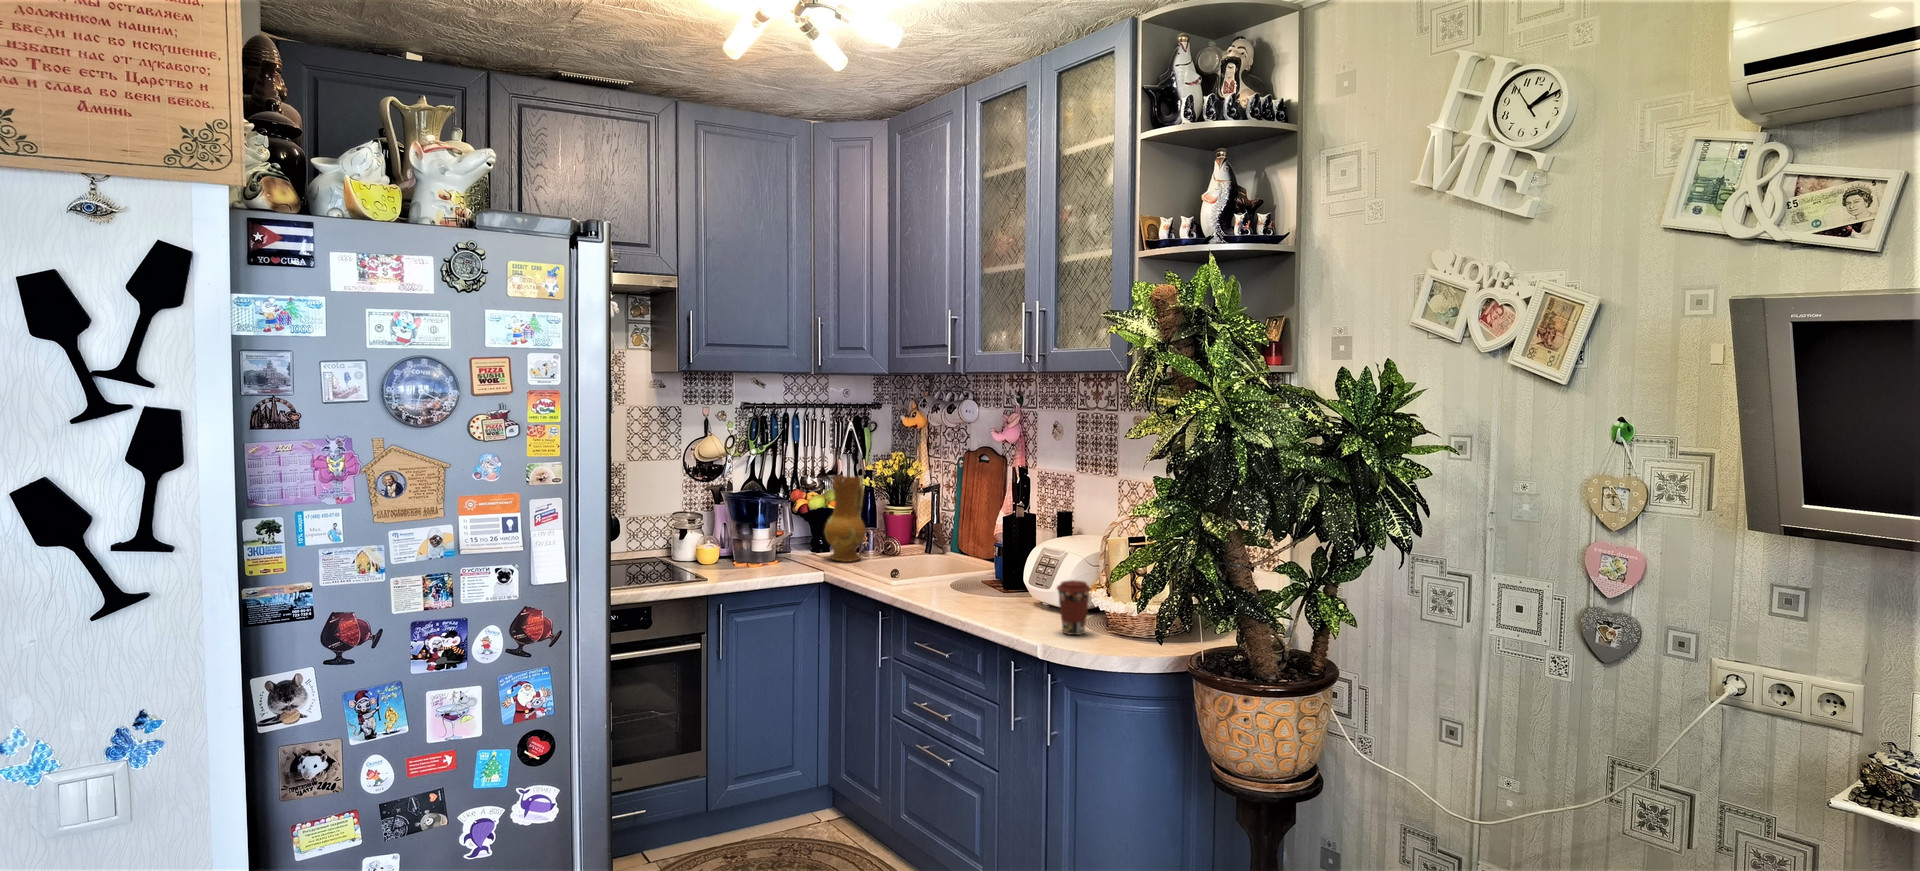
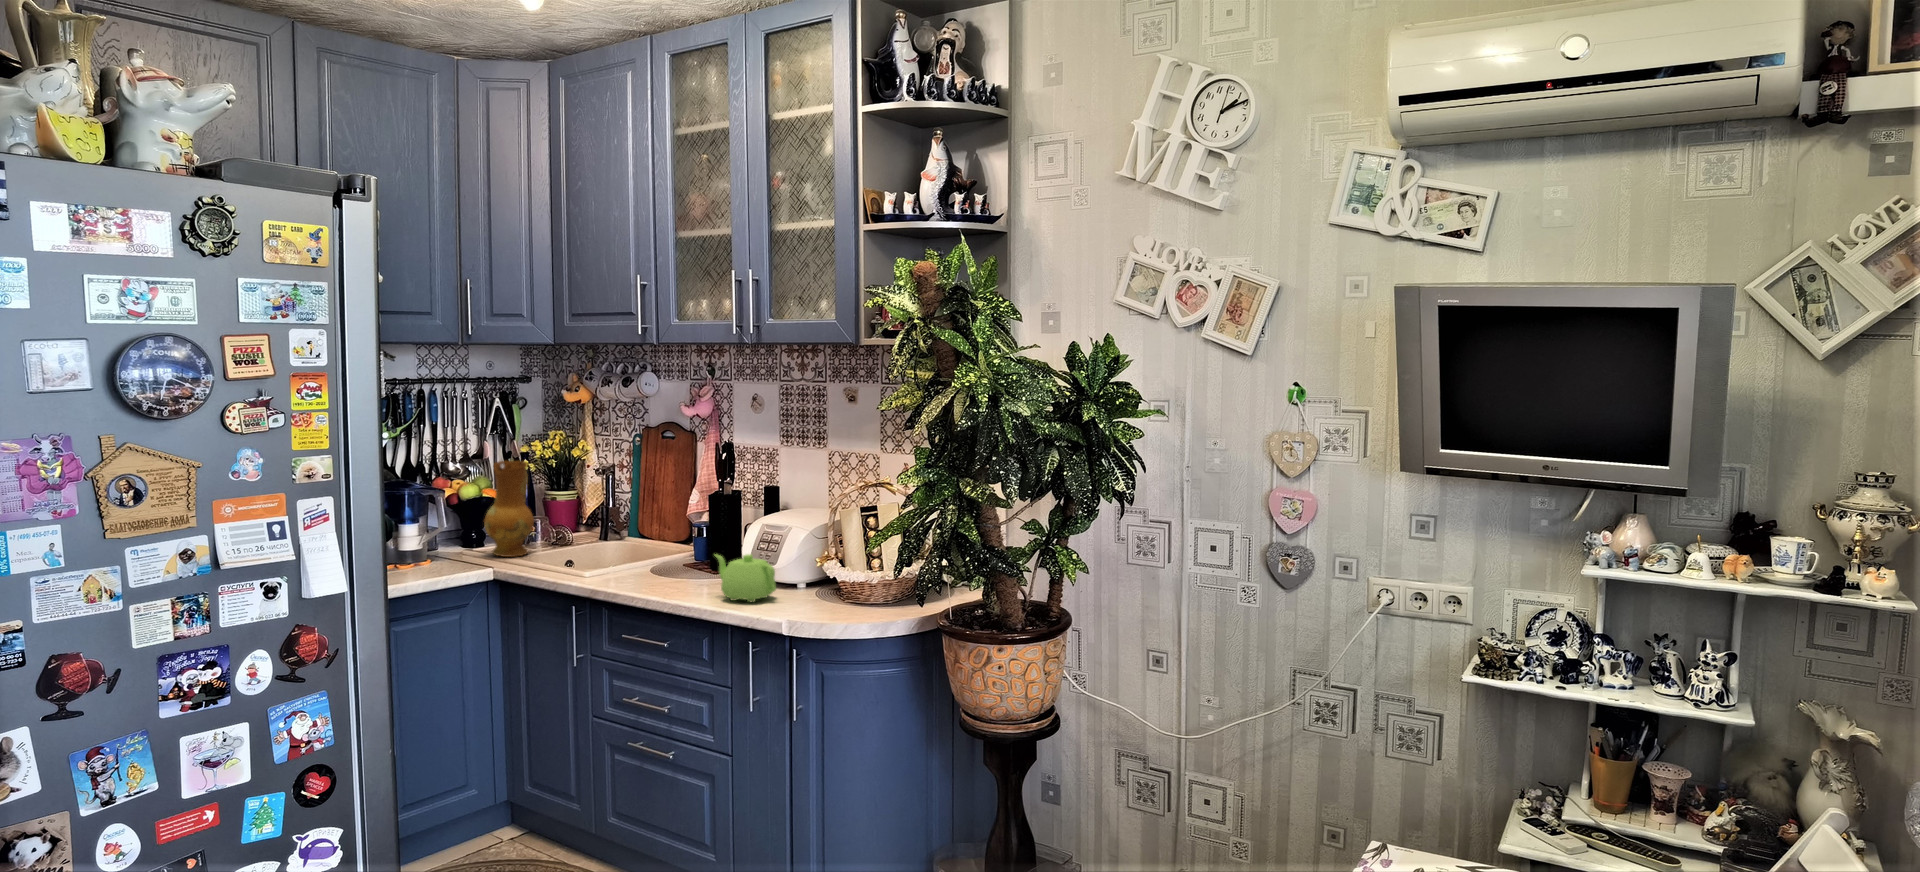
teapot: none [993,572,1047,622] -> present [715,554,776,602]
coffee cup: present [1057,580,1091,635] -> none [792,556,828,611]

